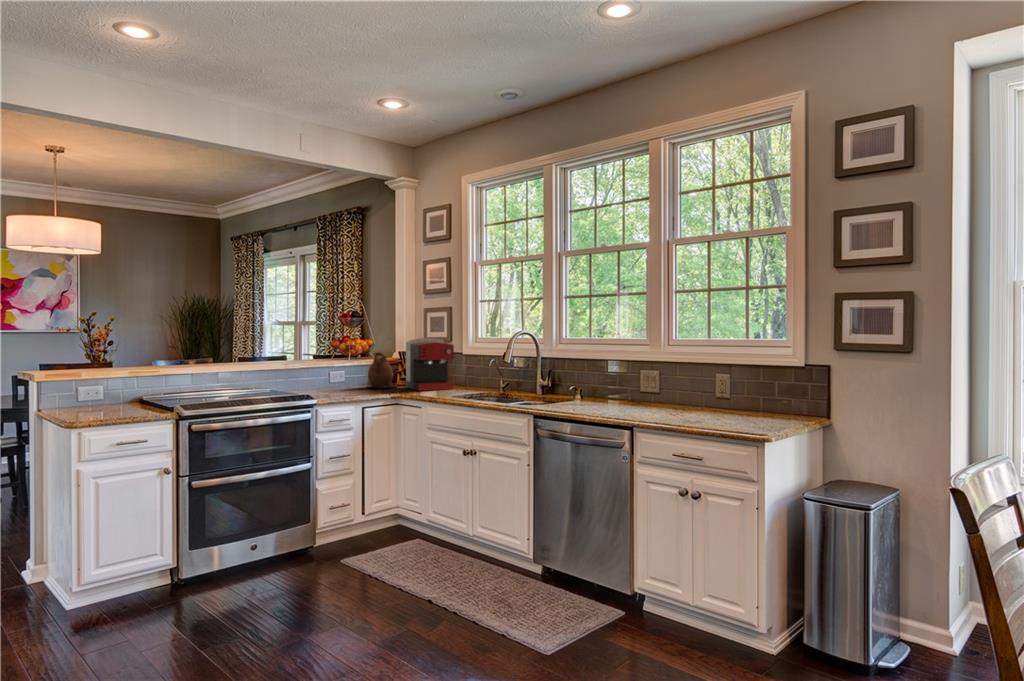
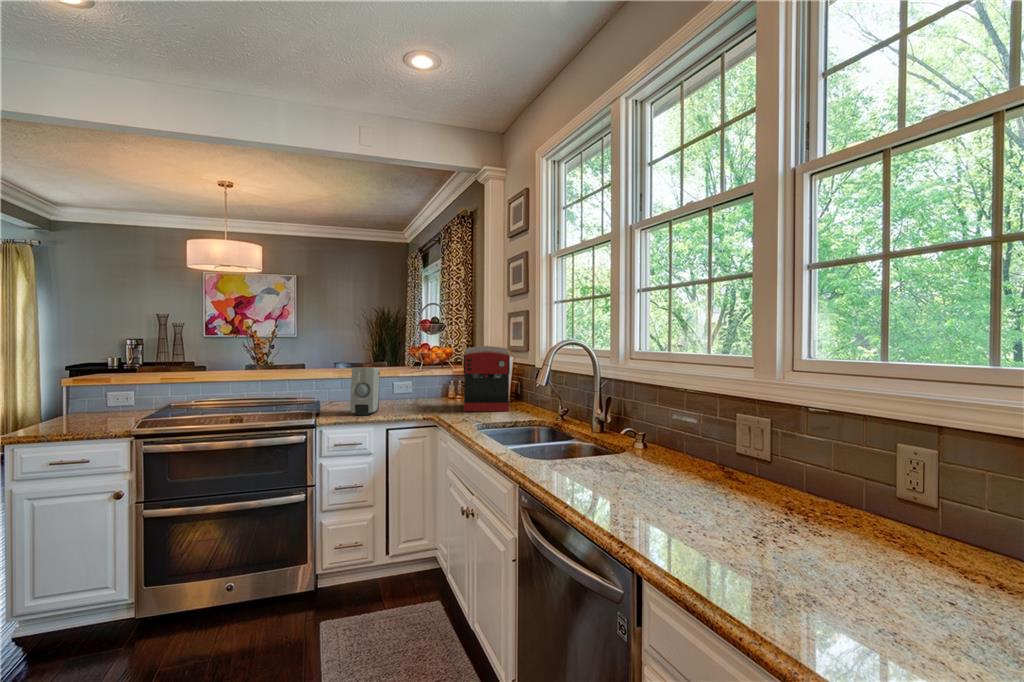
ceramic pitcher: present [367,353,397,388] -> none [423,362,461,404]
soap dispenser: none [325,357,350,397] -> present [351,368,380,415]

